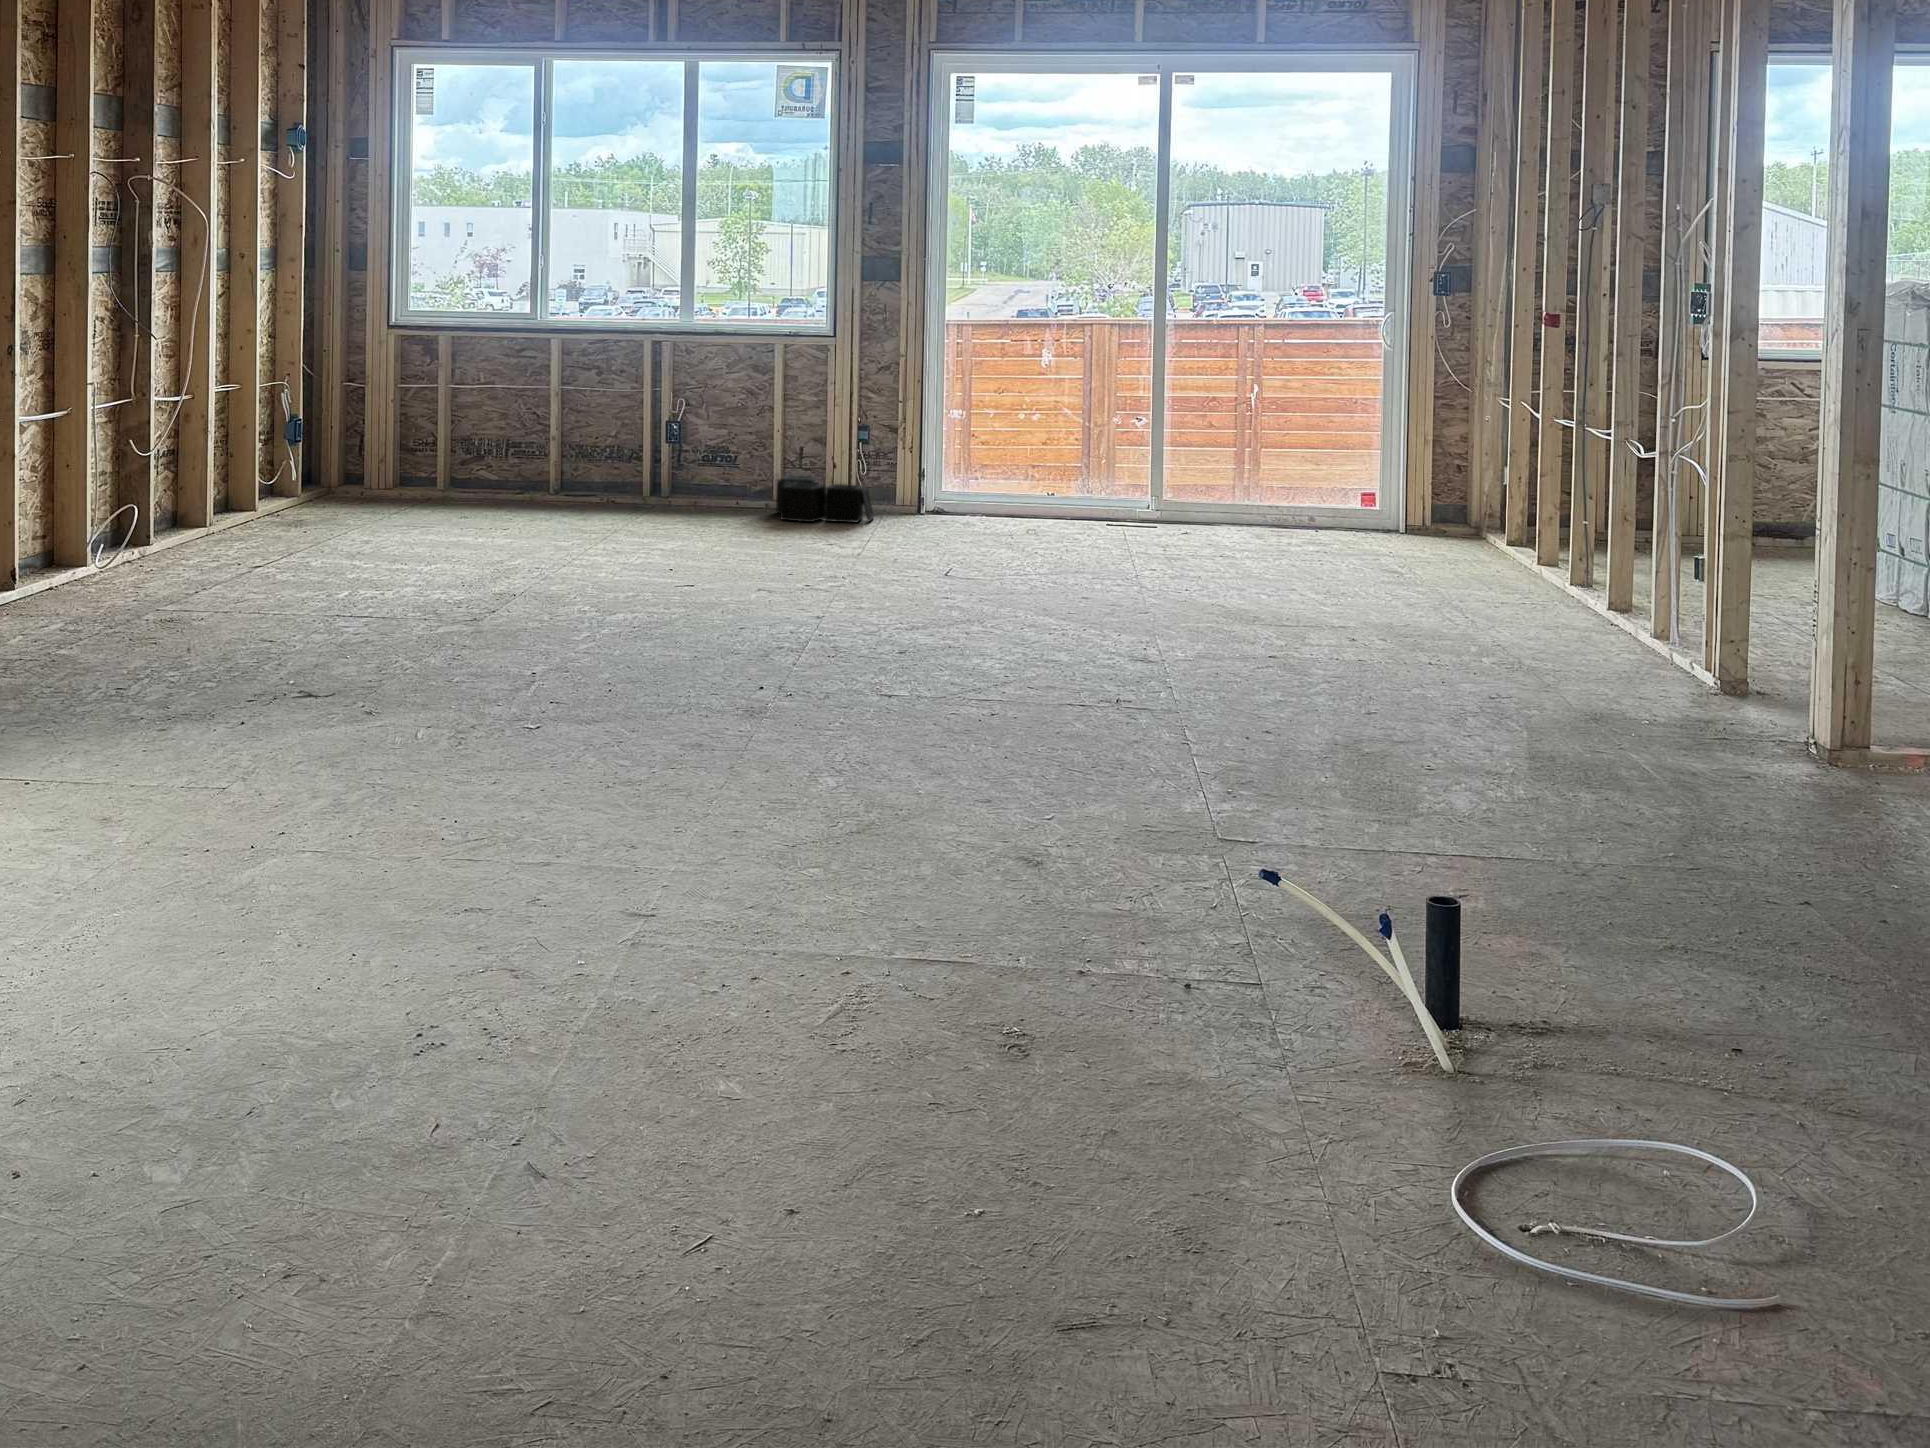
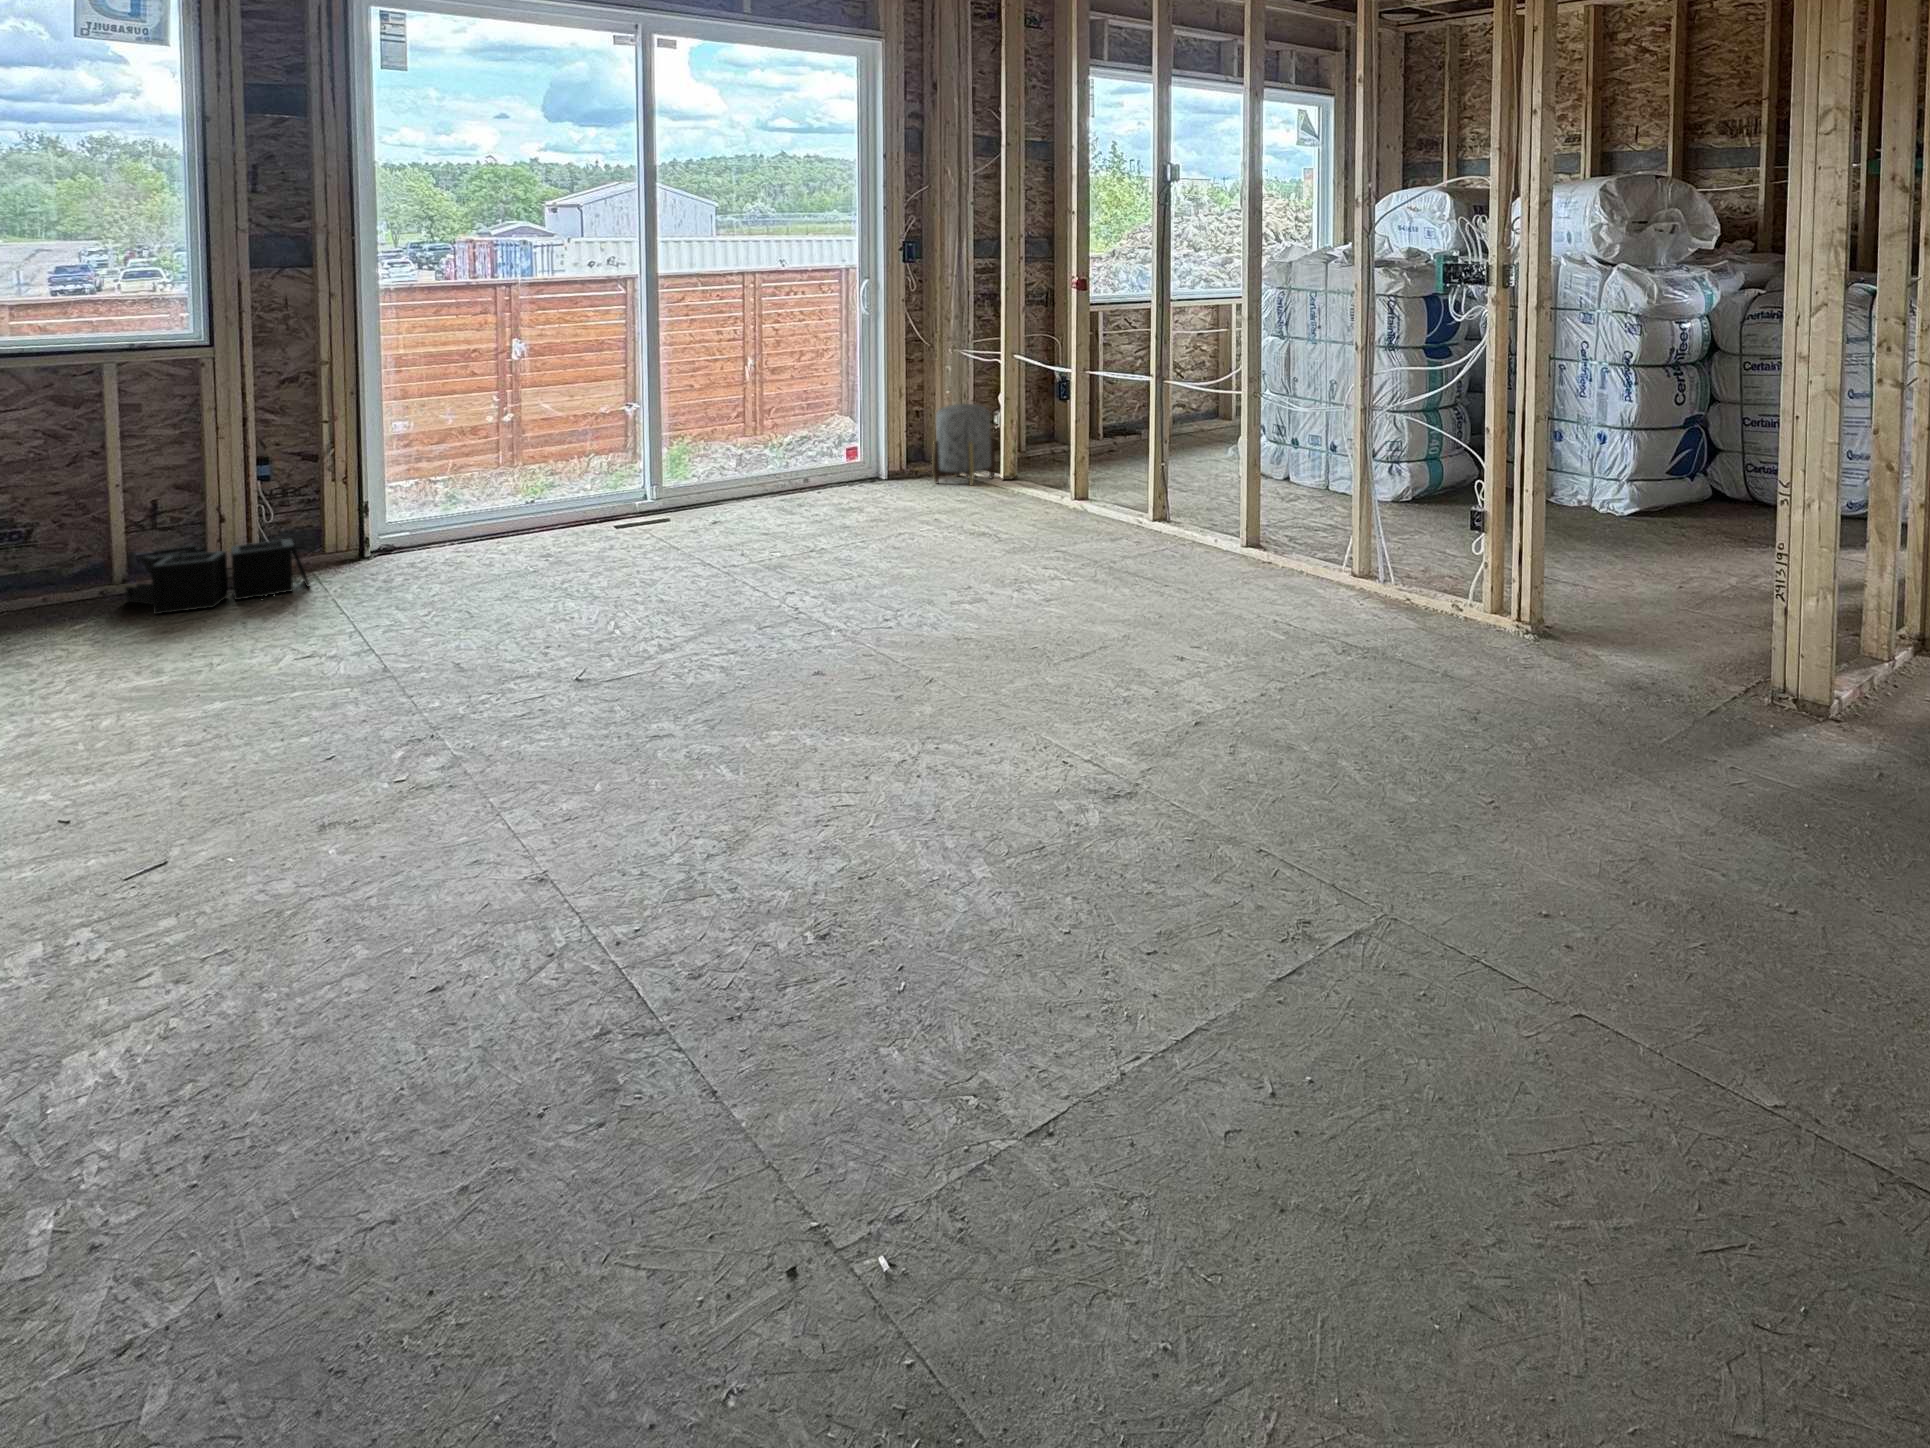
stool: none [1430,459,1506,549] -> present [932,404,996,485]

